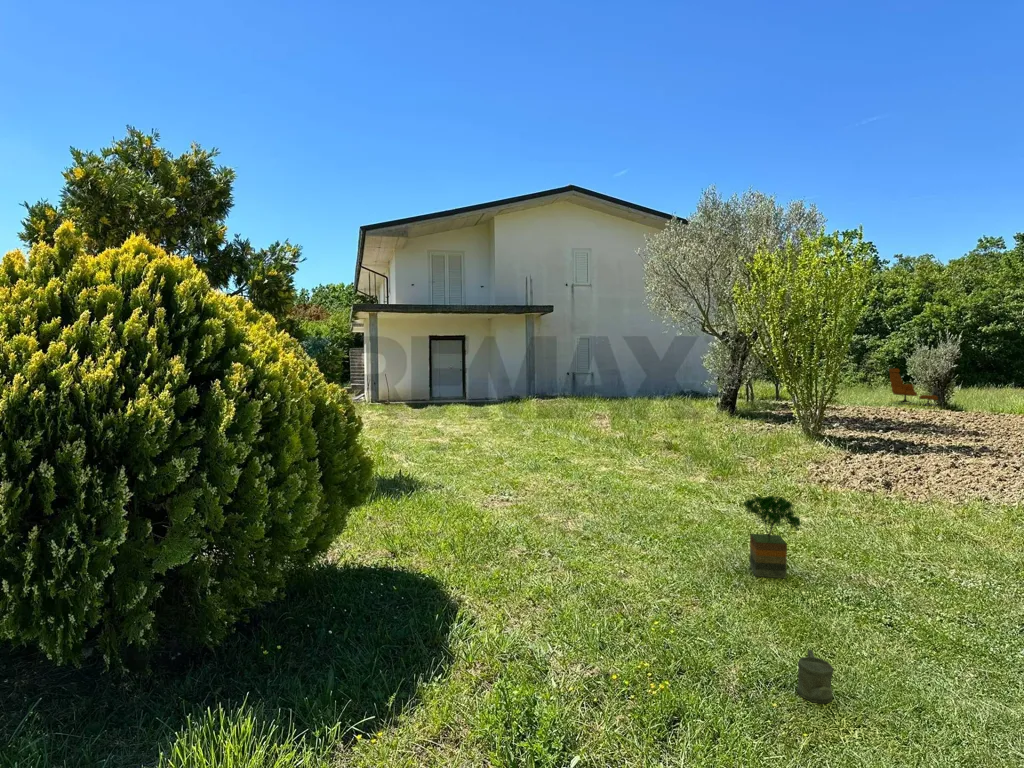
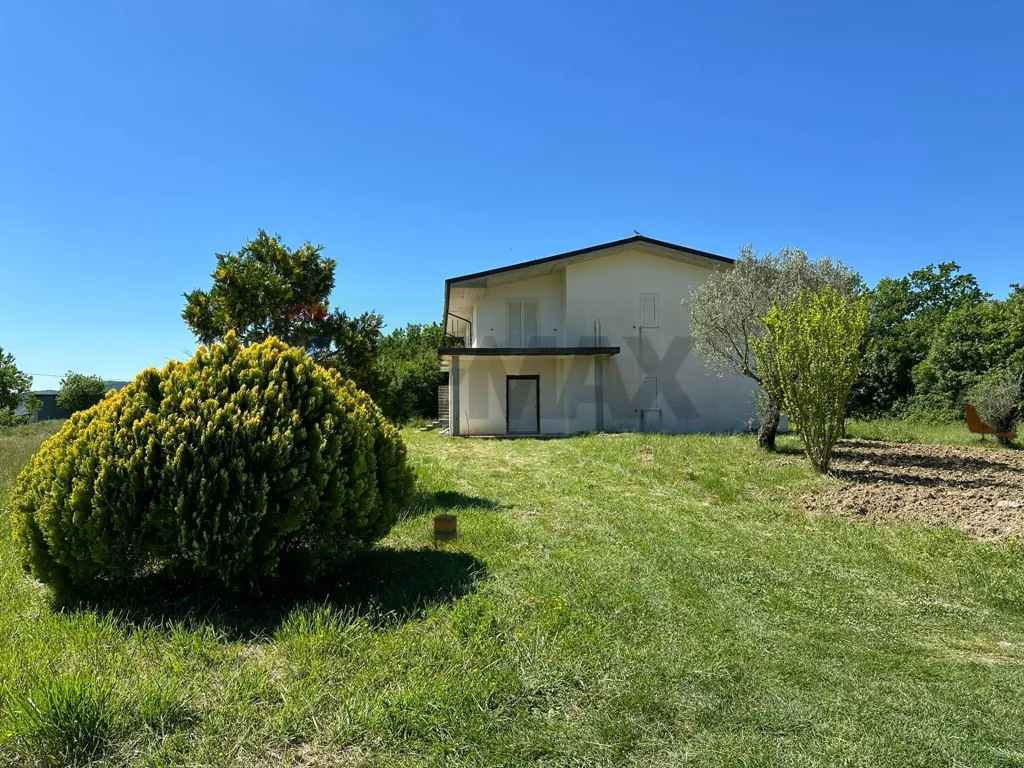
potted tree: present [743,496,801,578] -> present [433,490,462,540]
watering can: present [797,650,834,704] -> none [671,606,693,637]

